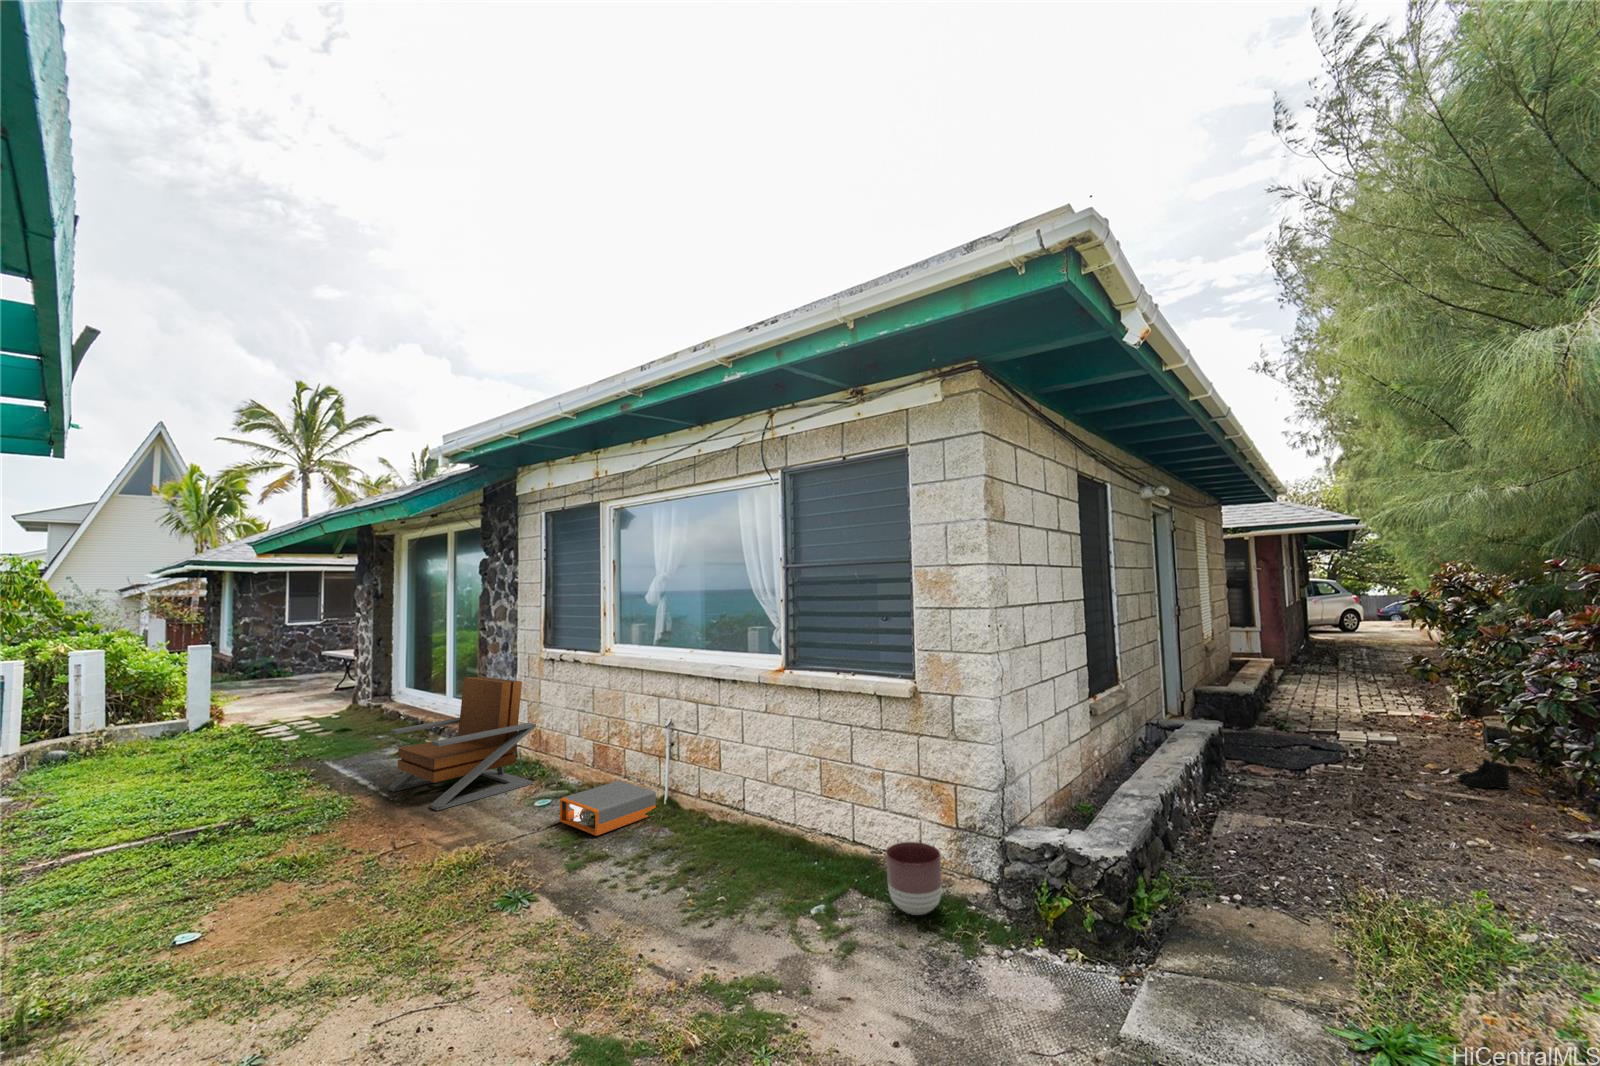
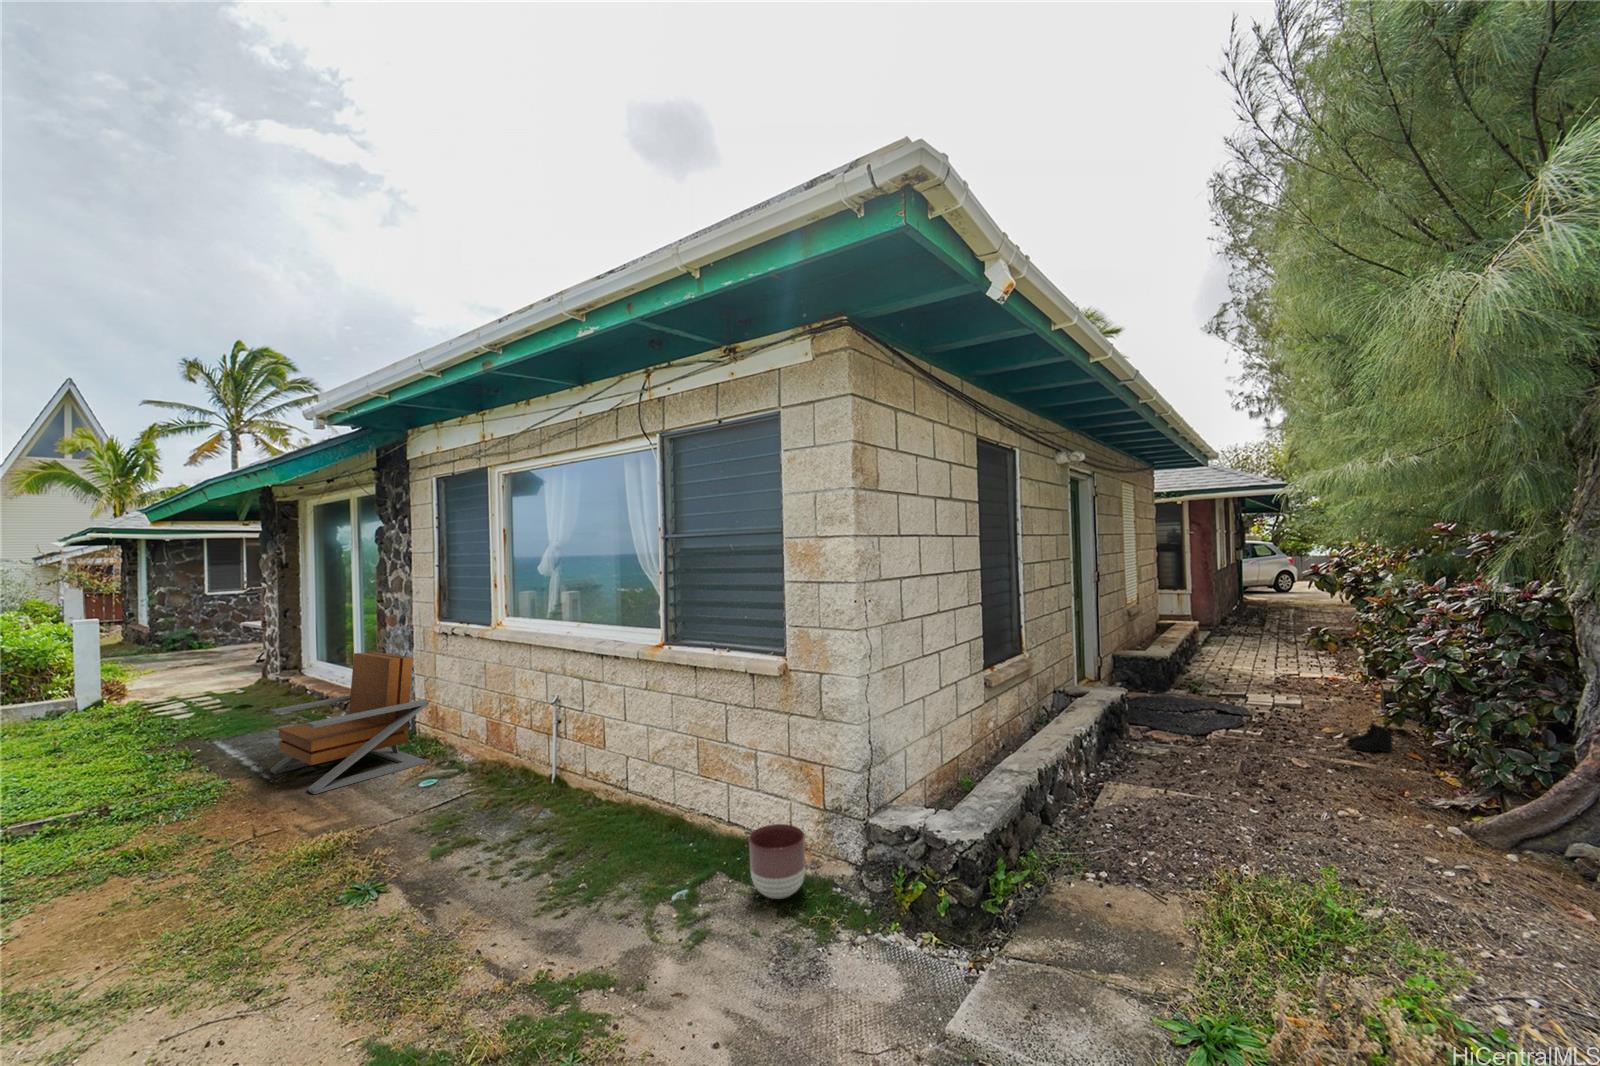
storage box: present [560,781,656,836] -> none [440,760,545,819]

